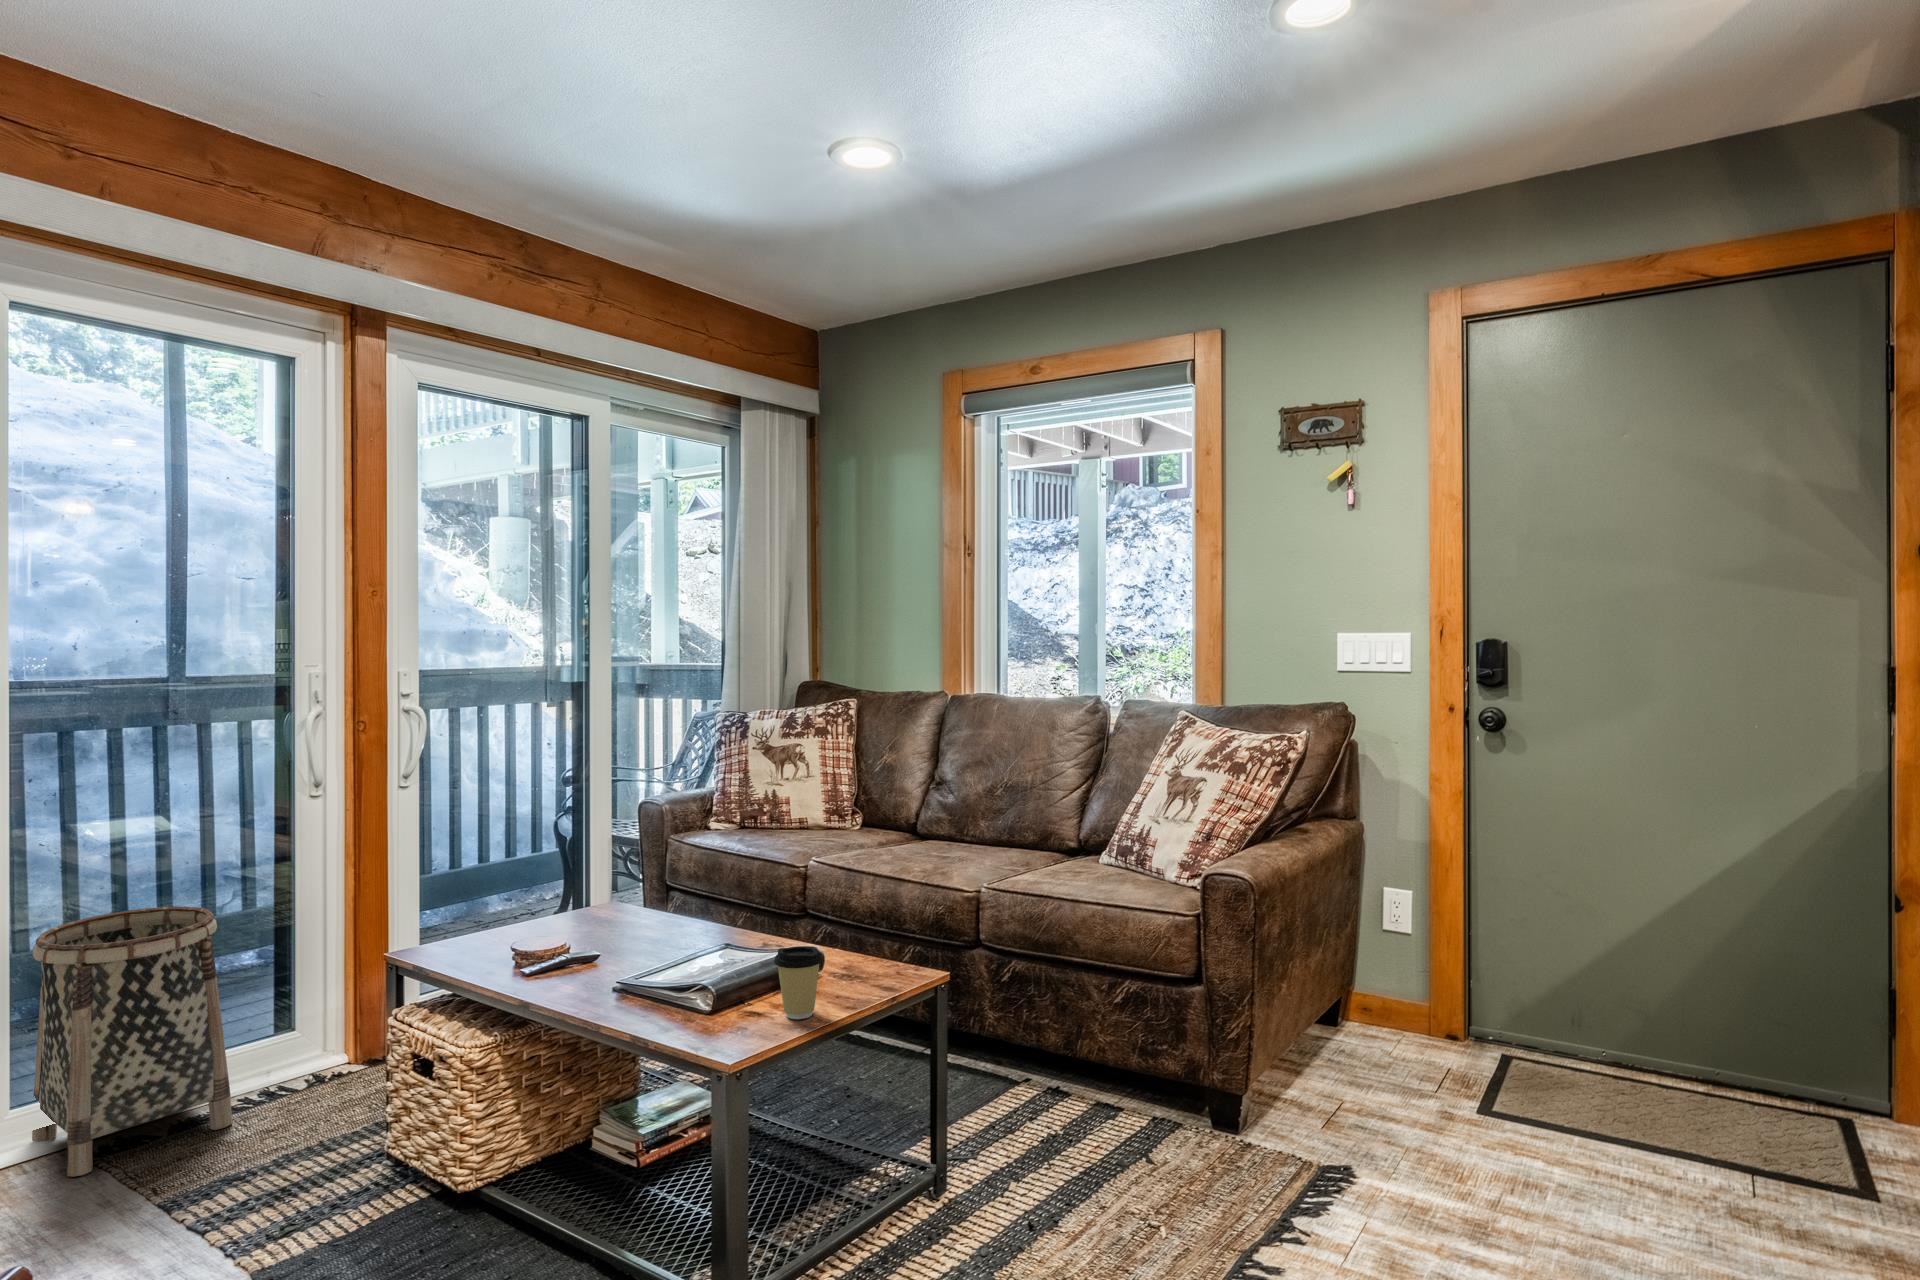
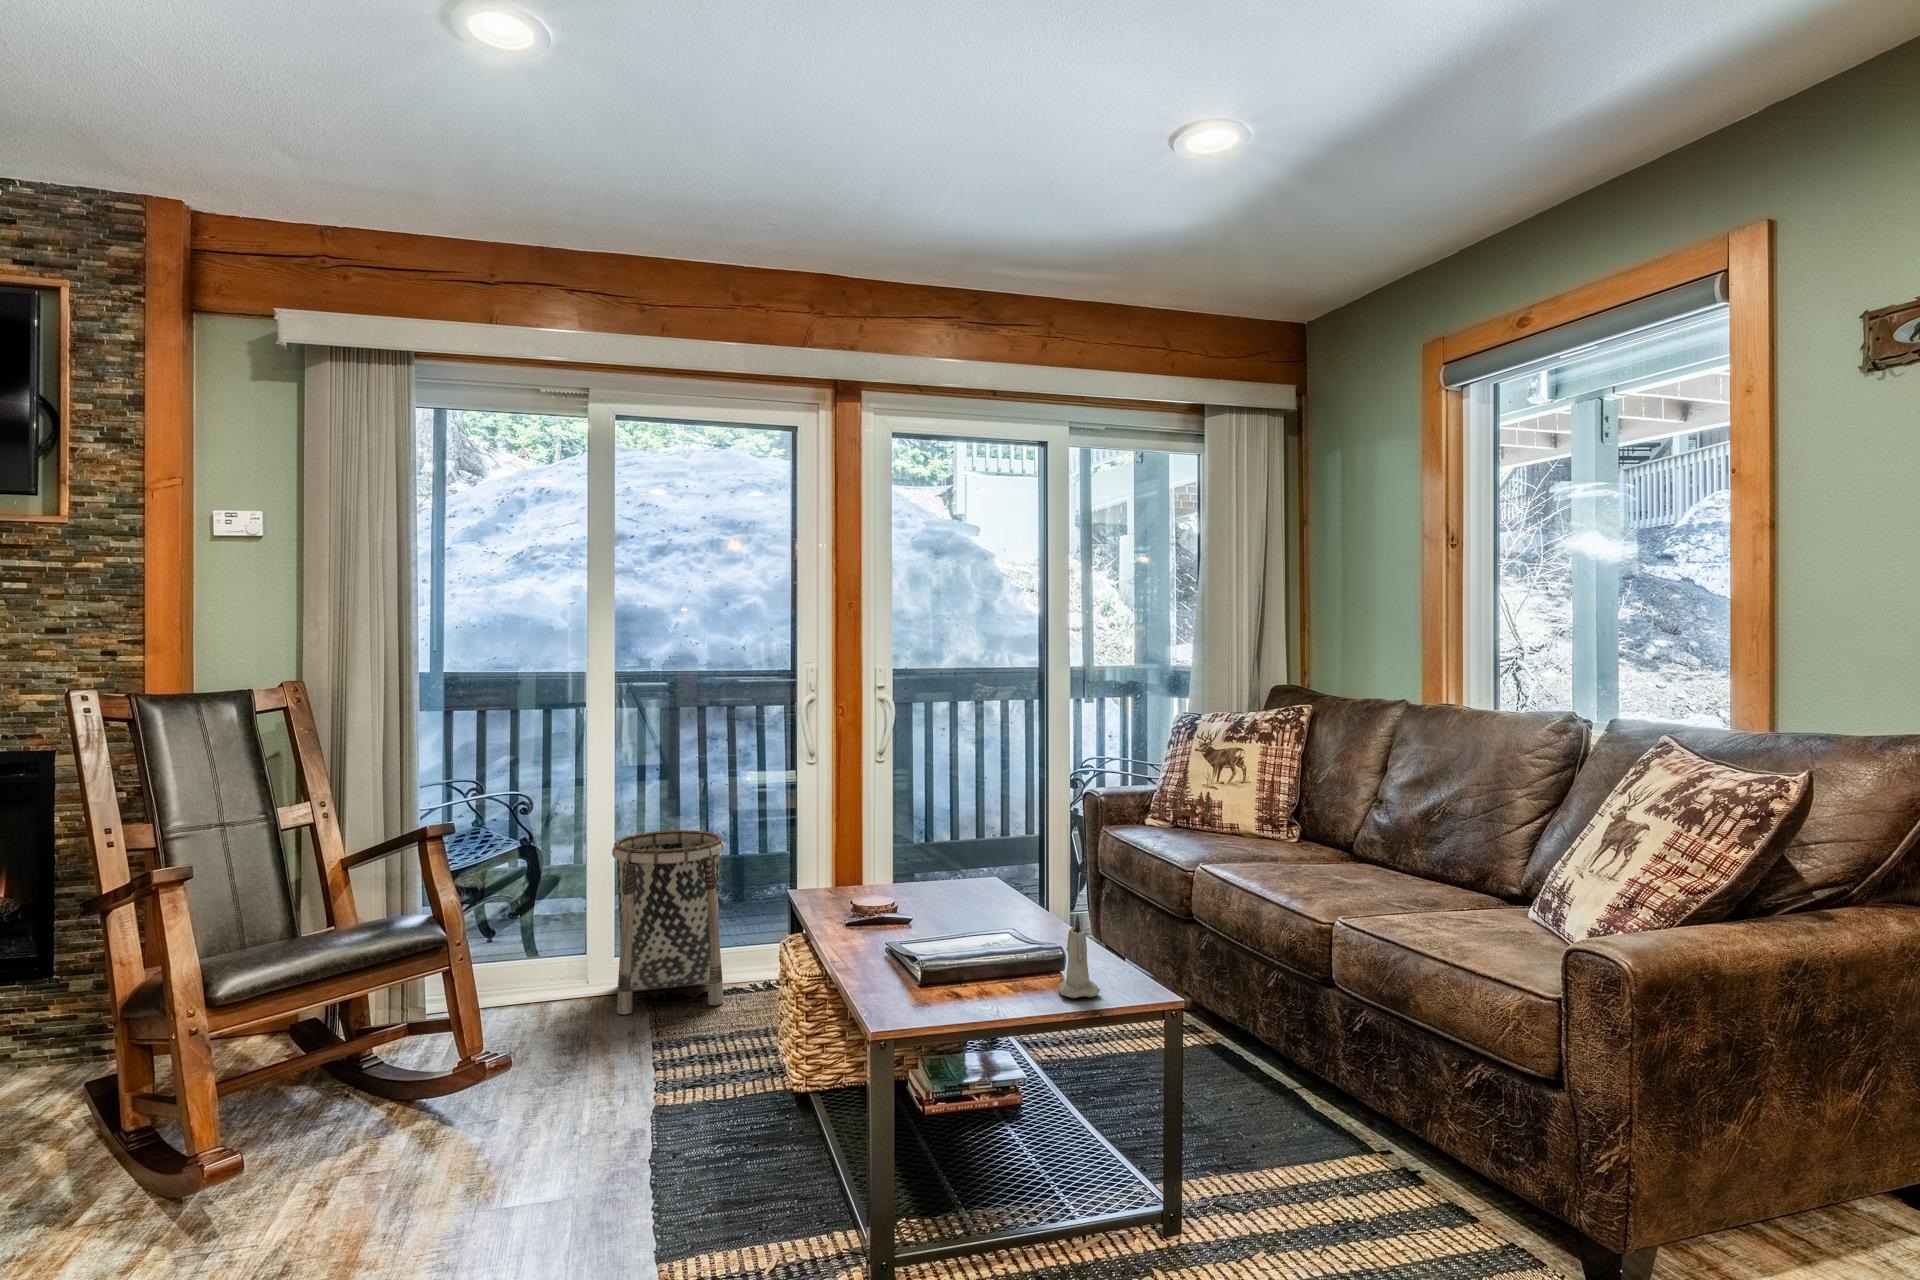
candle: none [844,914,886,996] -> present [1058,913,1100,998]
coffee cup: present [774,946,823,1019] -> none [970,931,1019,1004]

